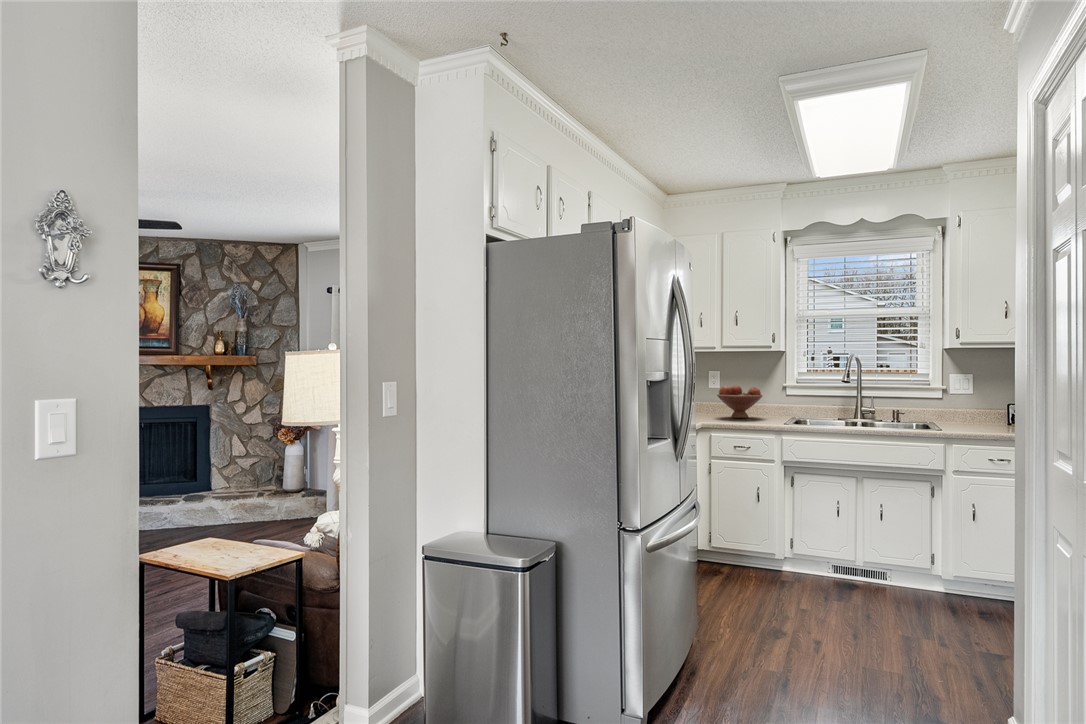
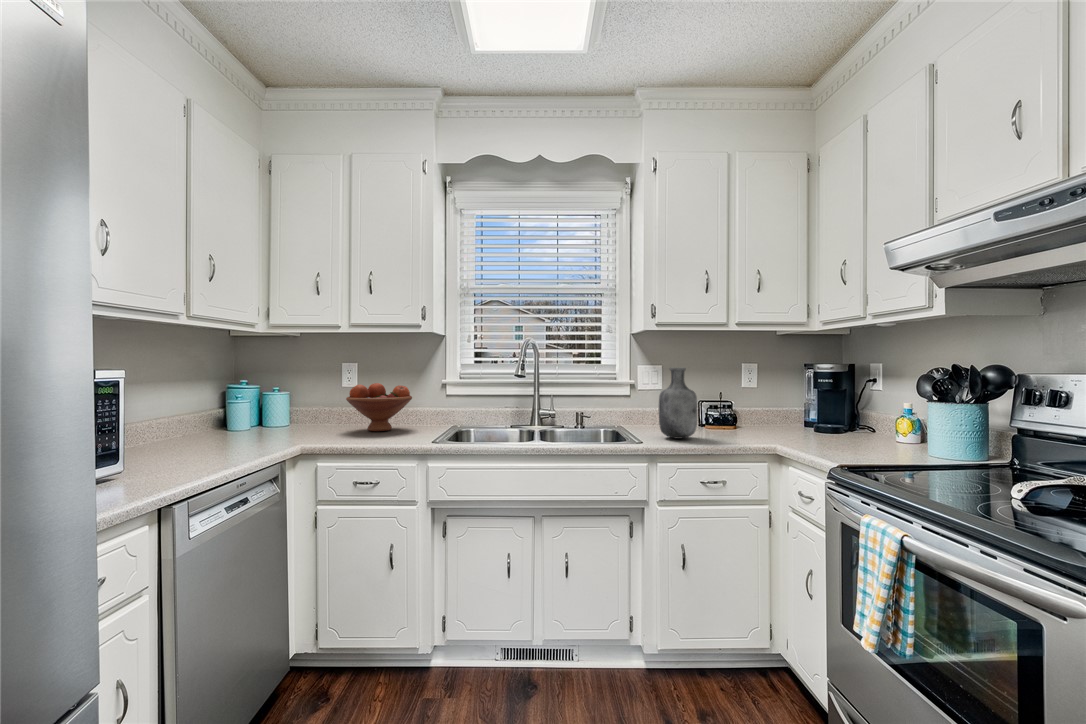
vase: none [961,377,994,431] -> present [659,368,697,439]

